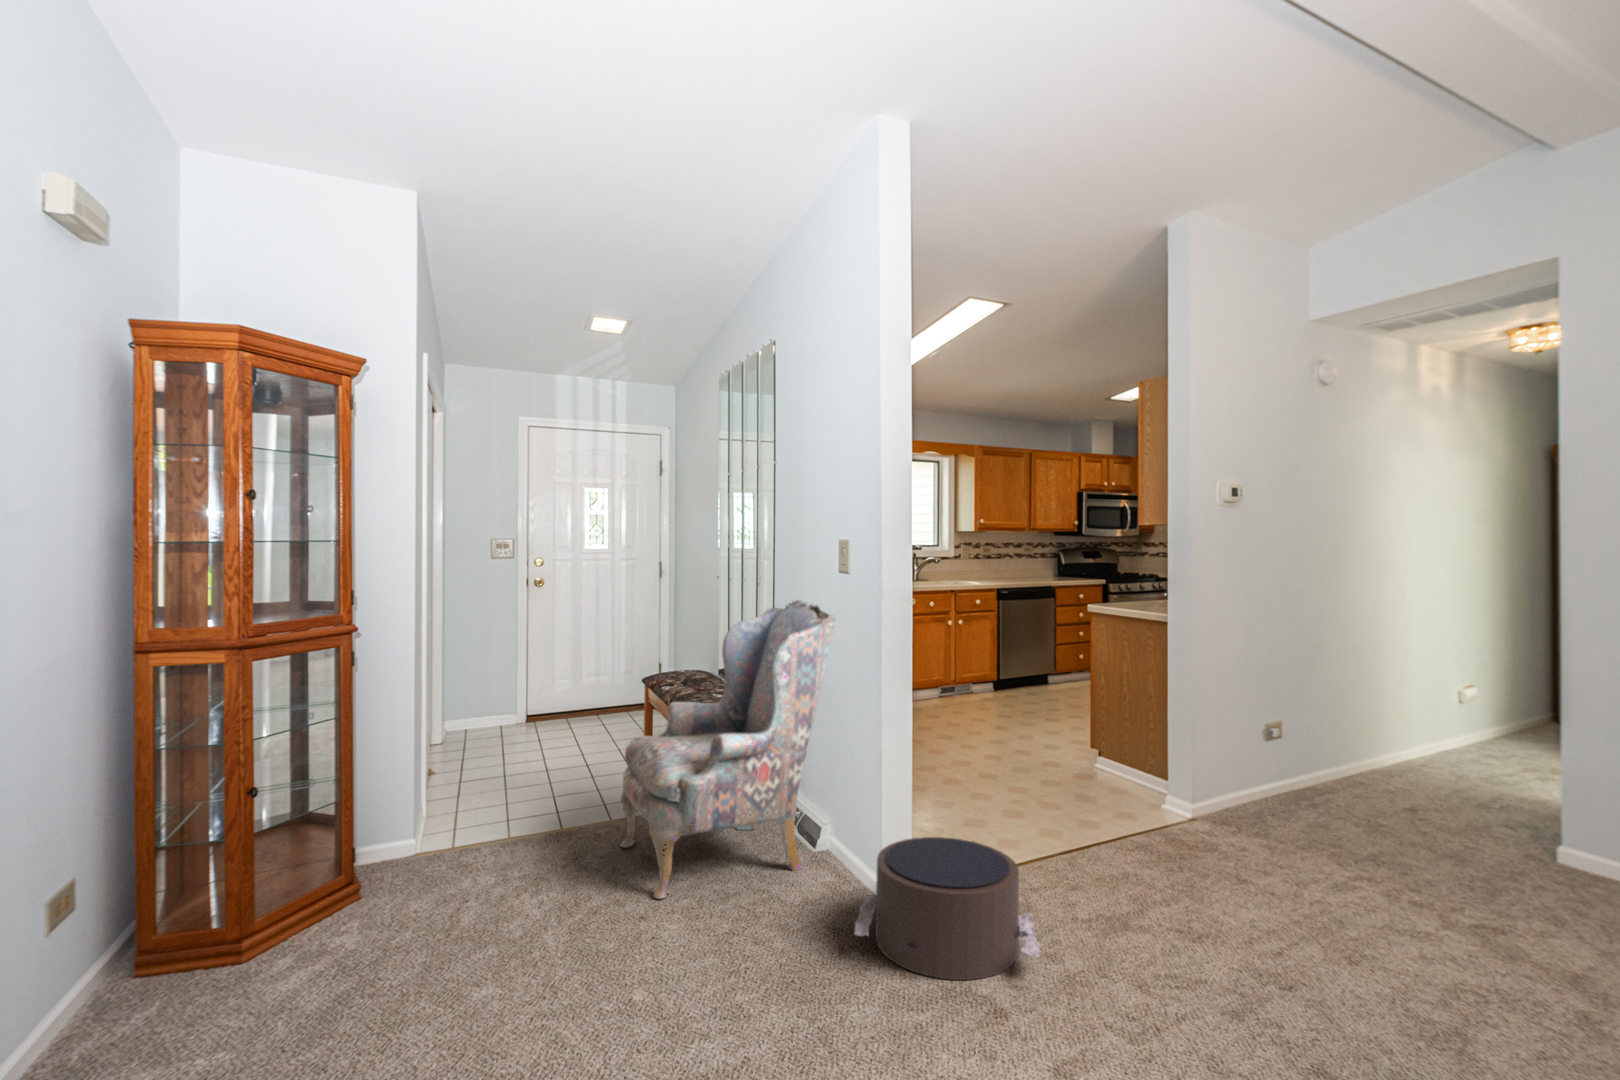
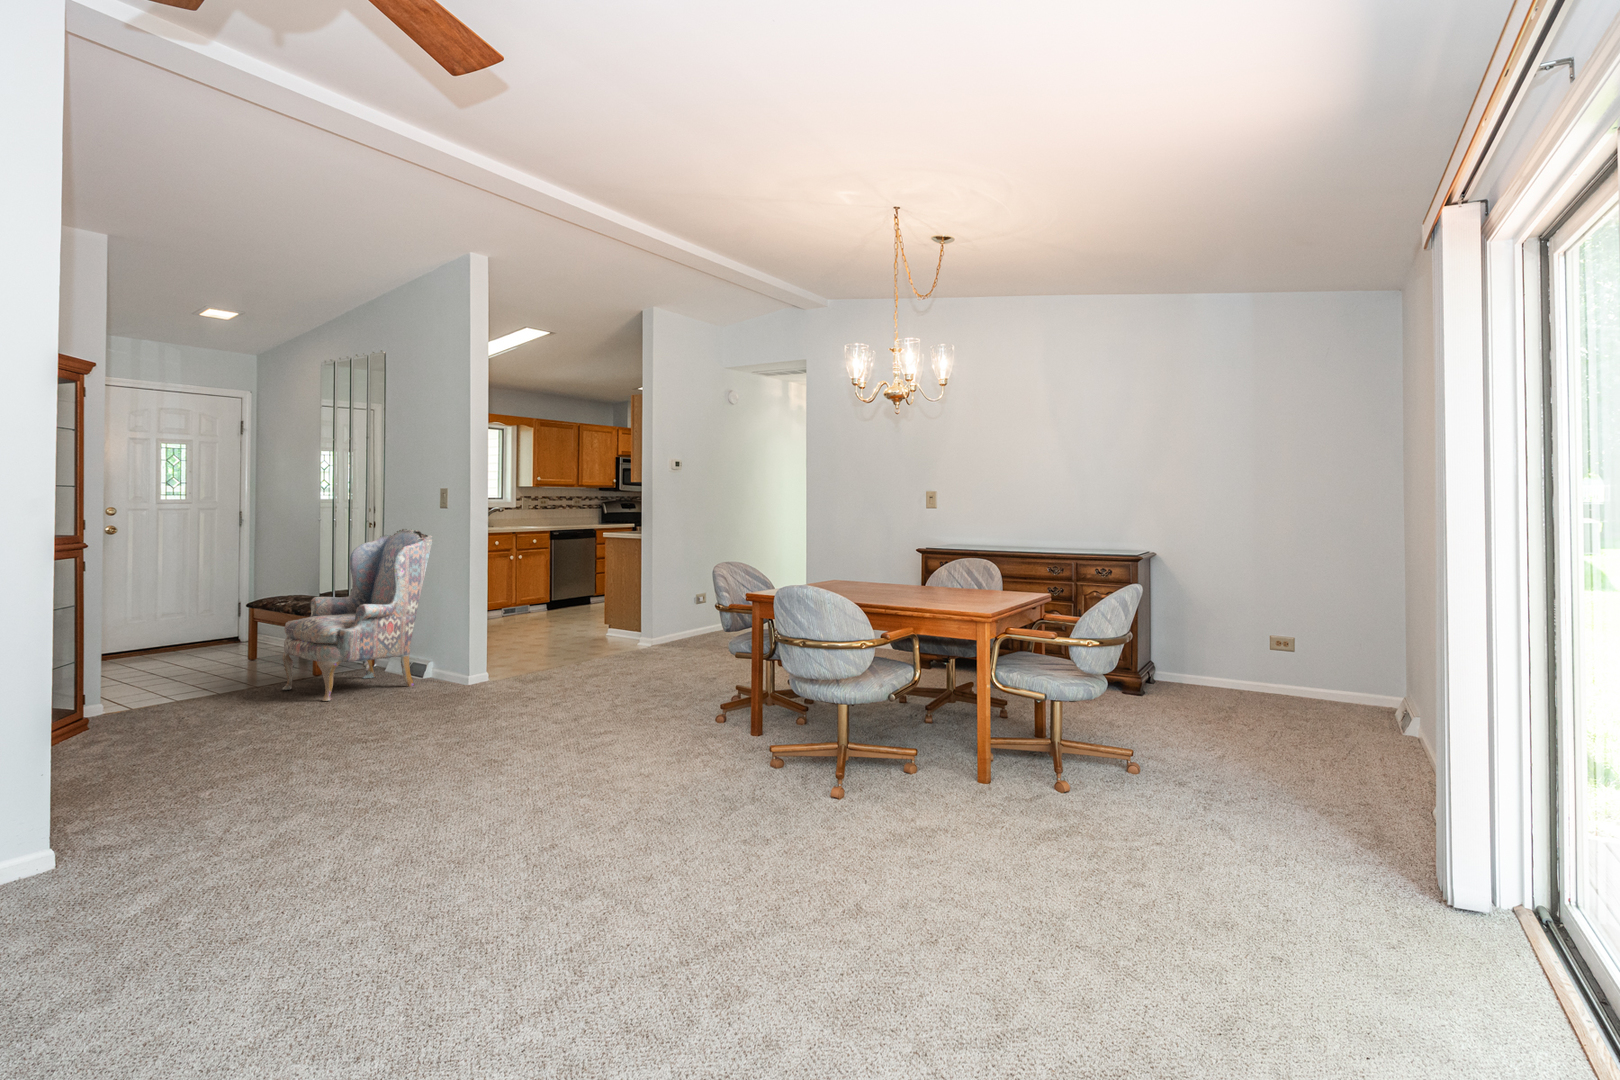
pouf: present [855,837,1040,980] -> none [453,649,549,702]

